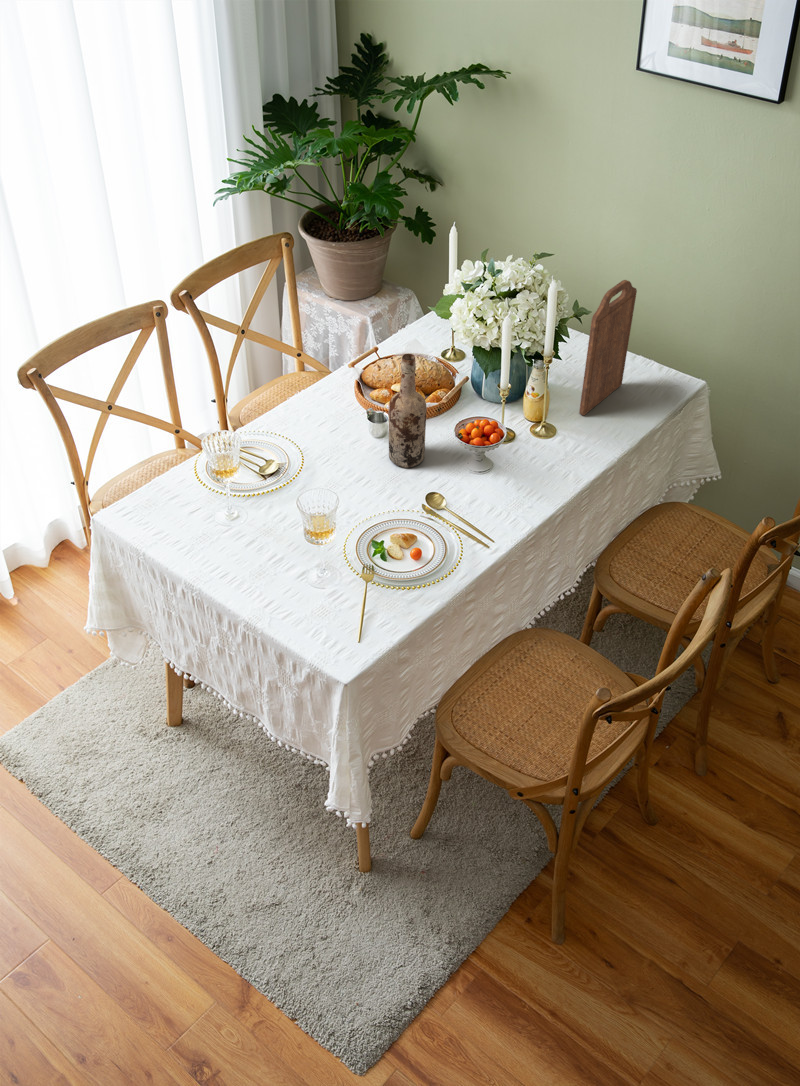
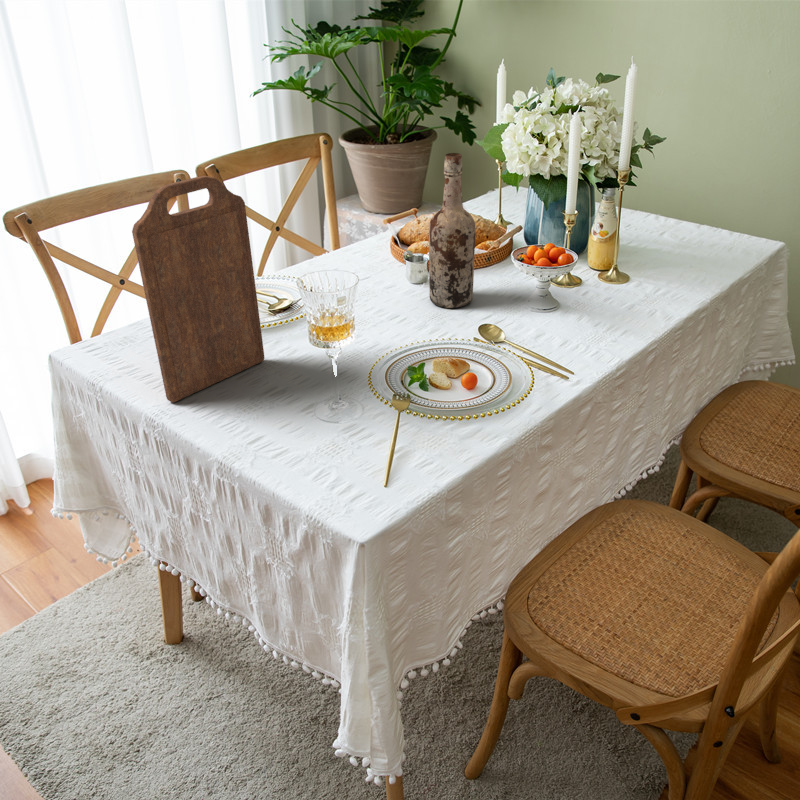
cutting board: present [579,280,637,415] -> present [132,176,264,402]

